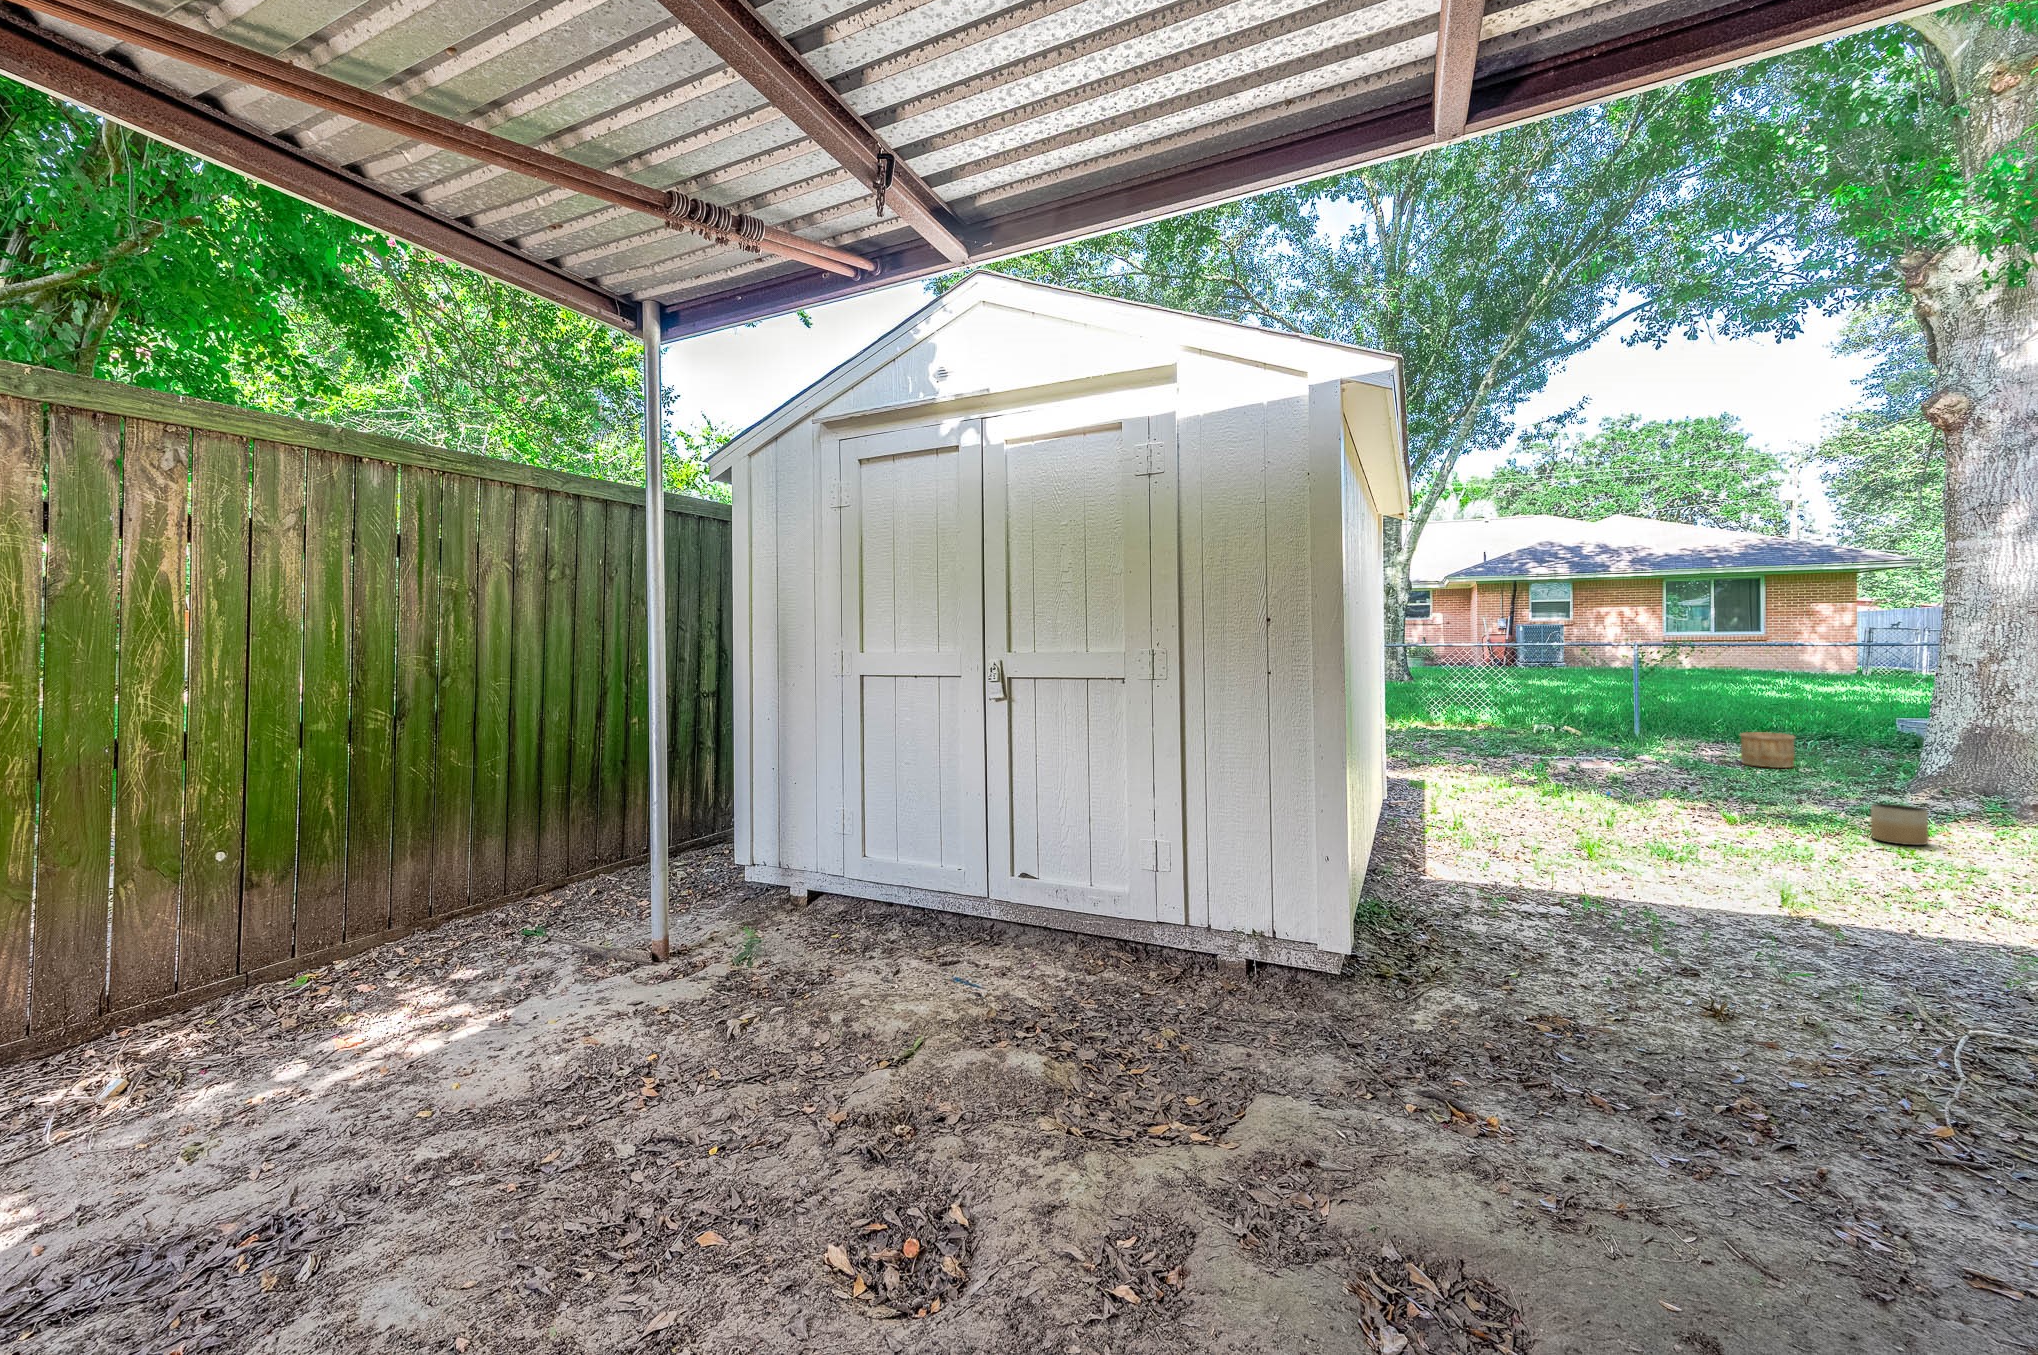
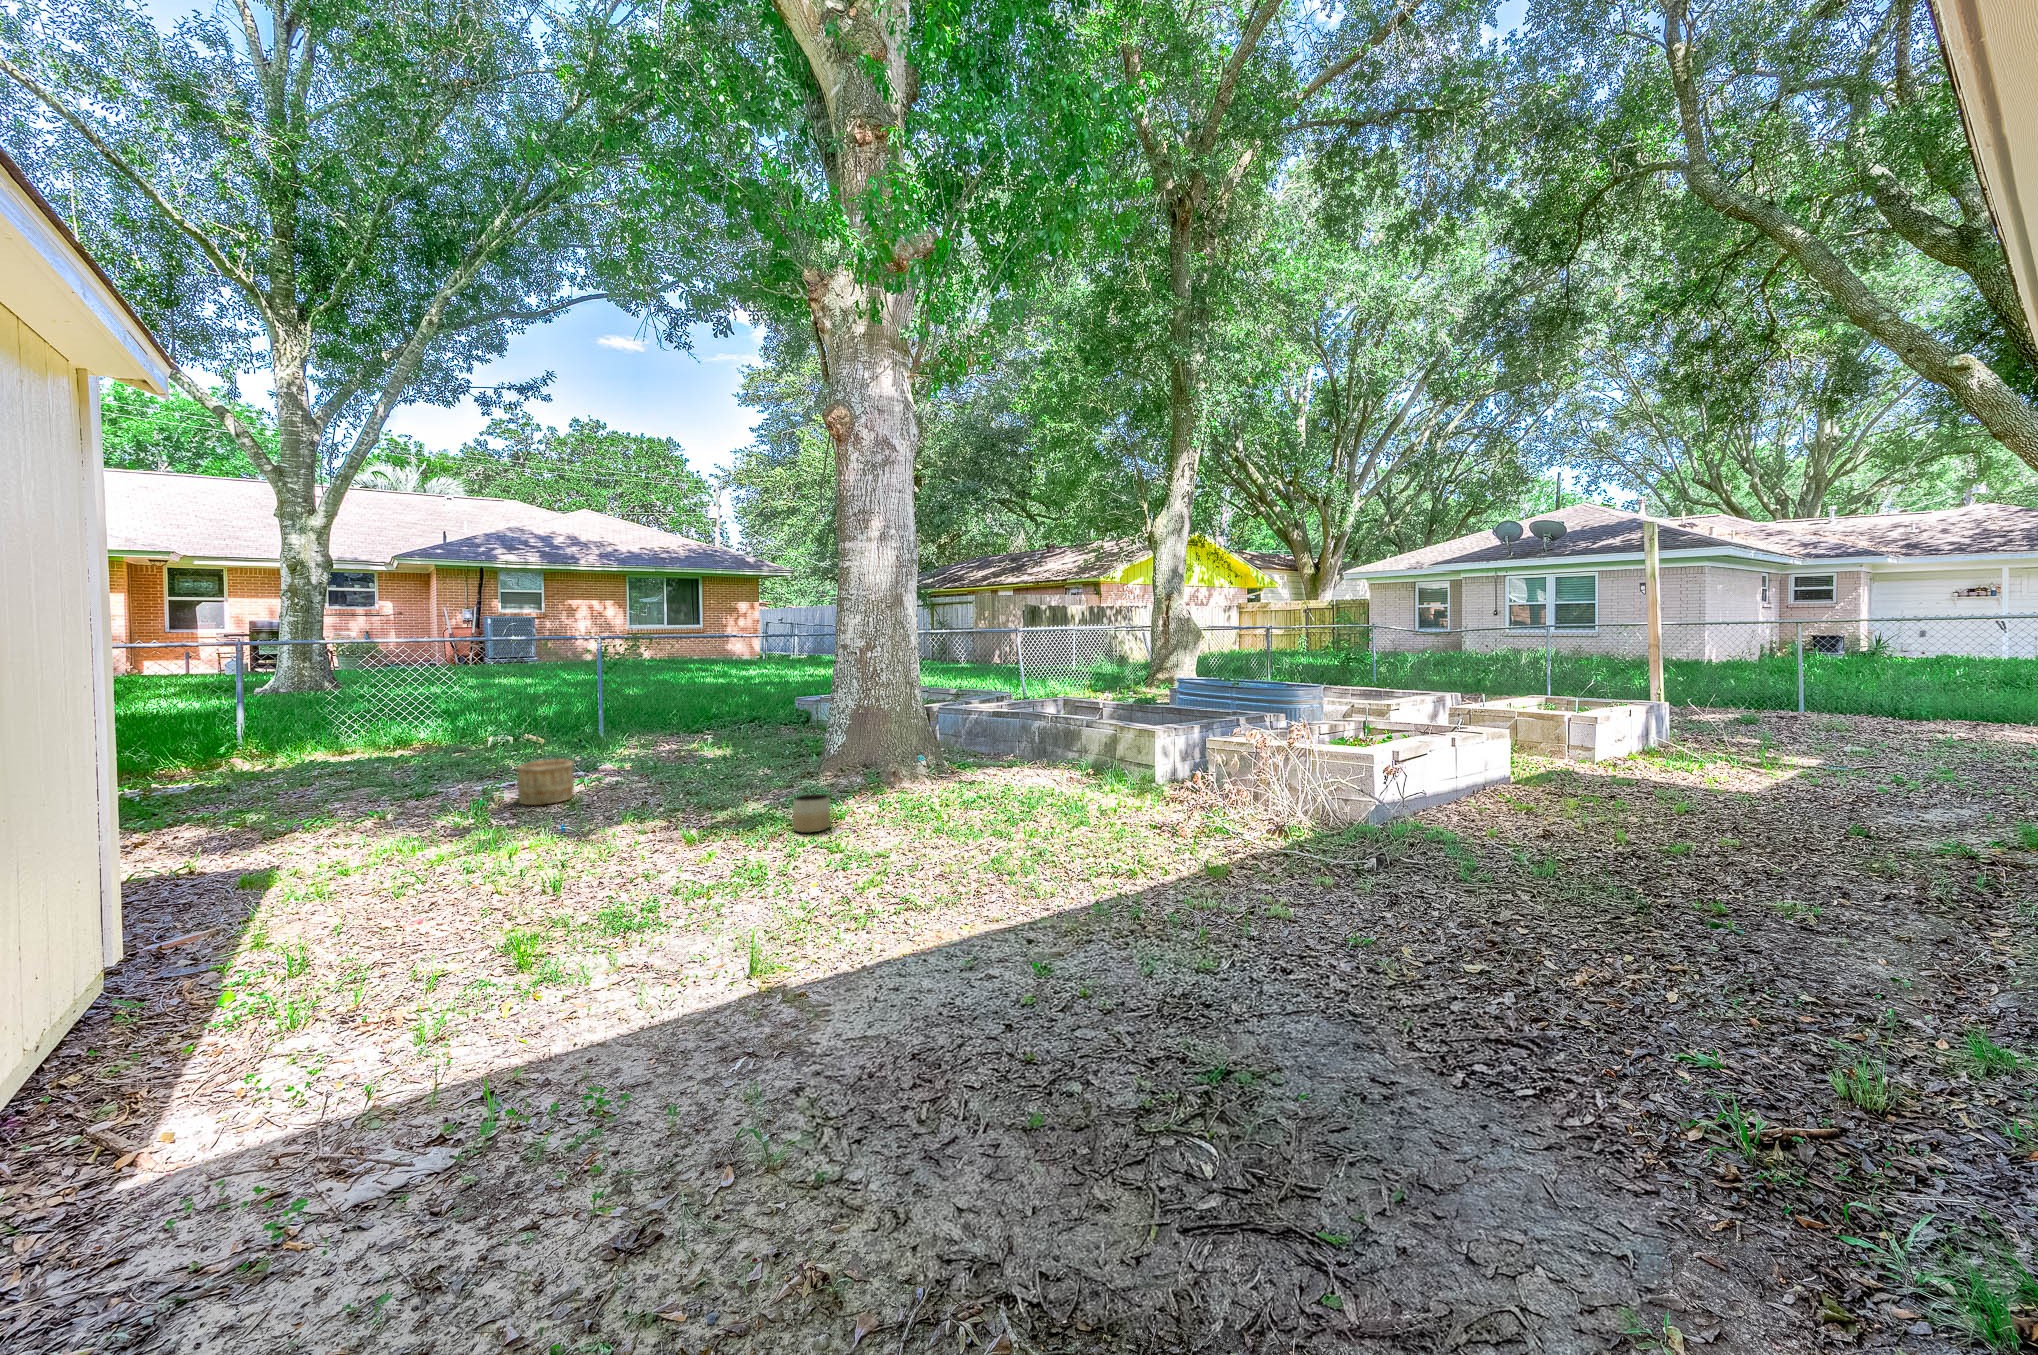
wooden bucket: present [1740,732,1795,768] -> present [516,759,574,805]

